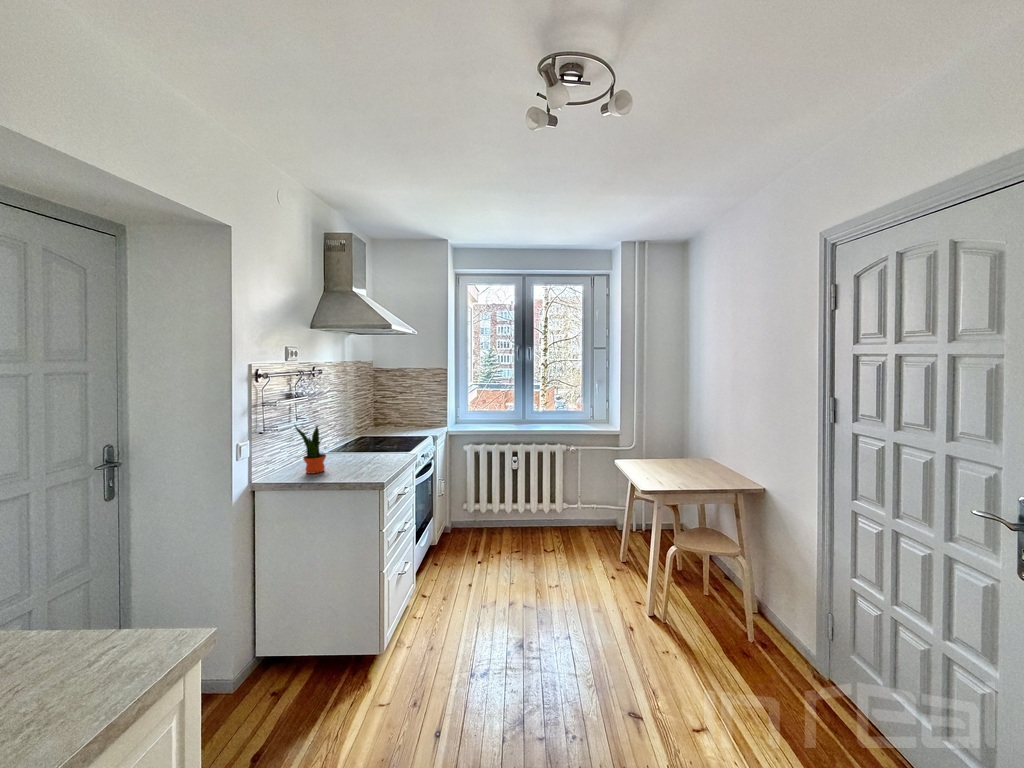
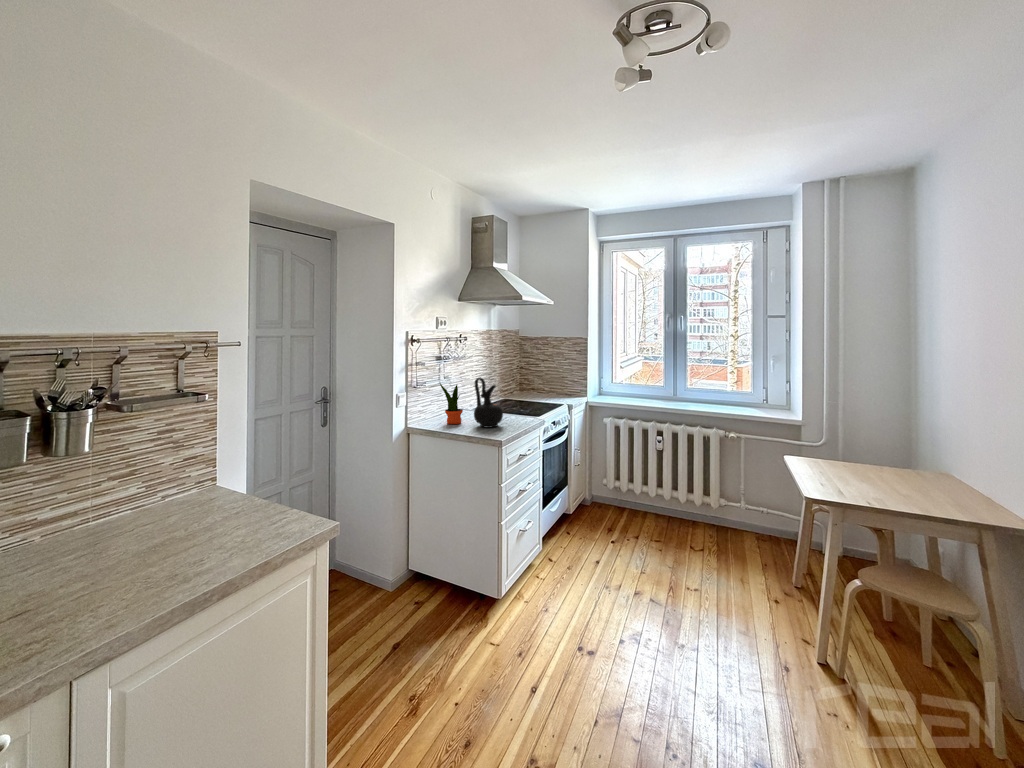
ceramic jug: none [342,417,378,473] -> present [474,378,503,428]

